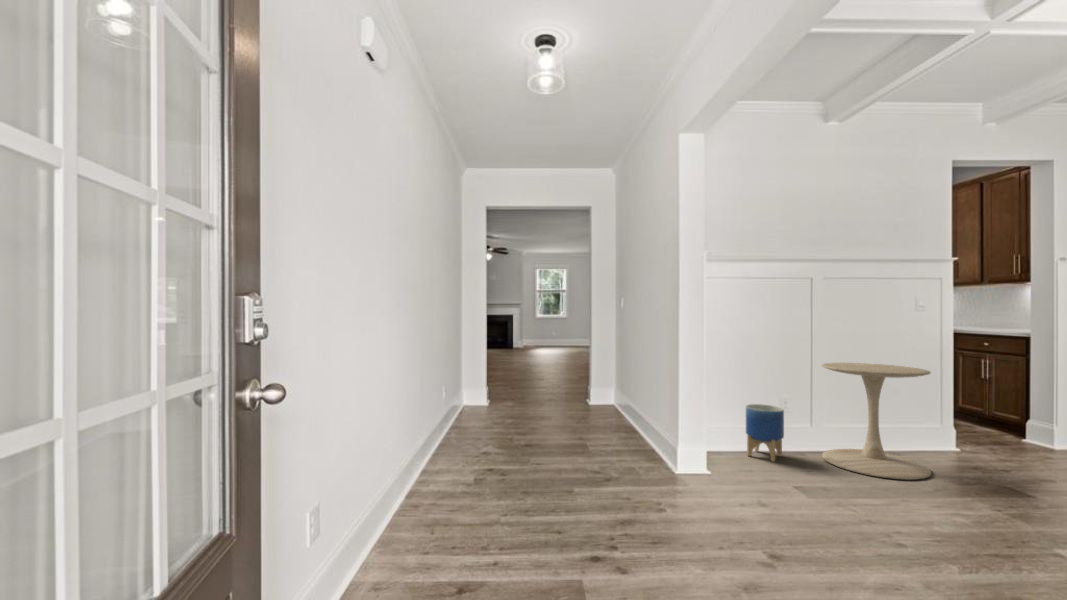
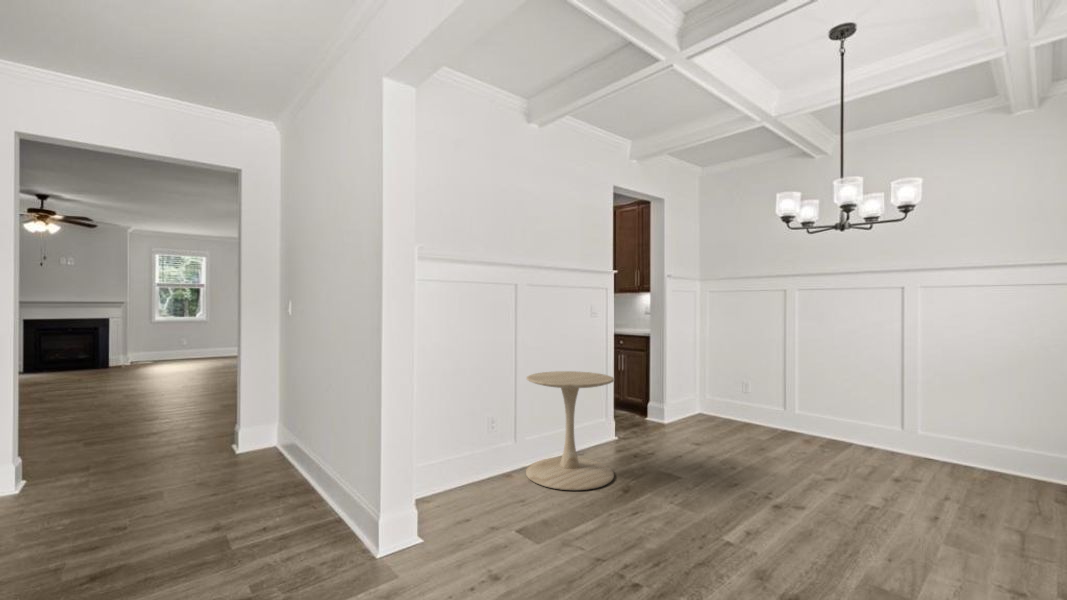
planter: present [746,404,784,461] -> none [455,430,495,497]

